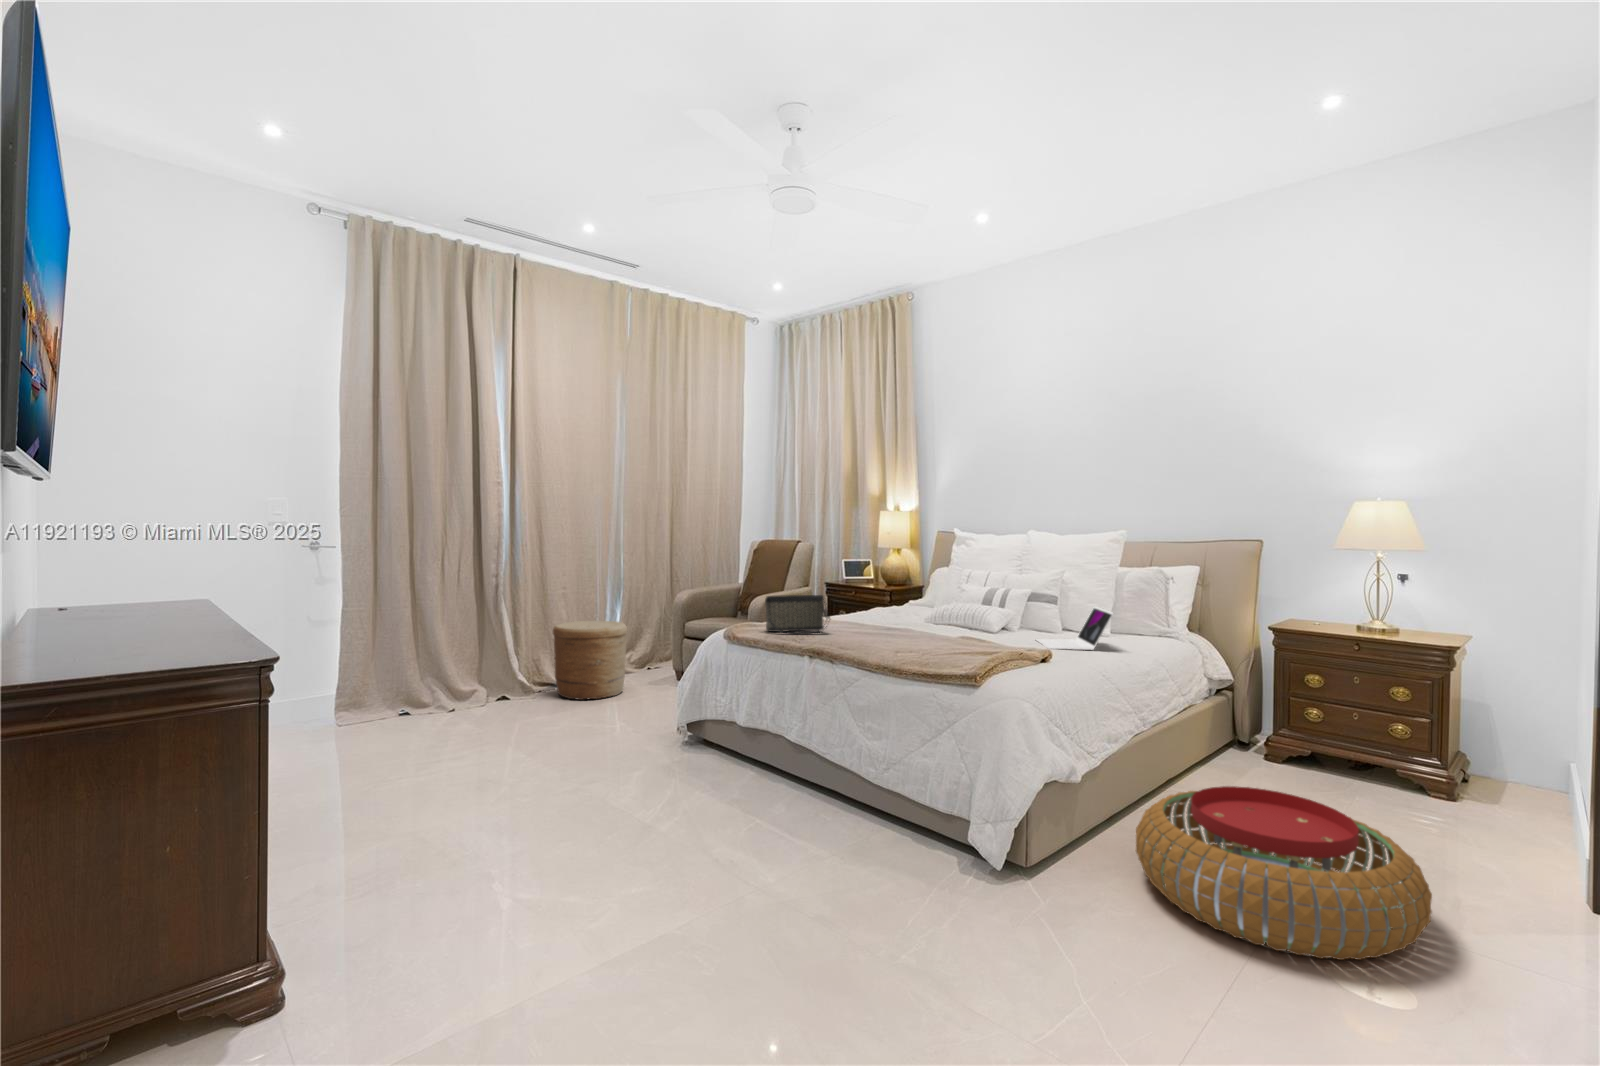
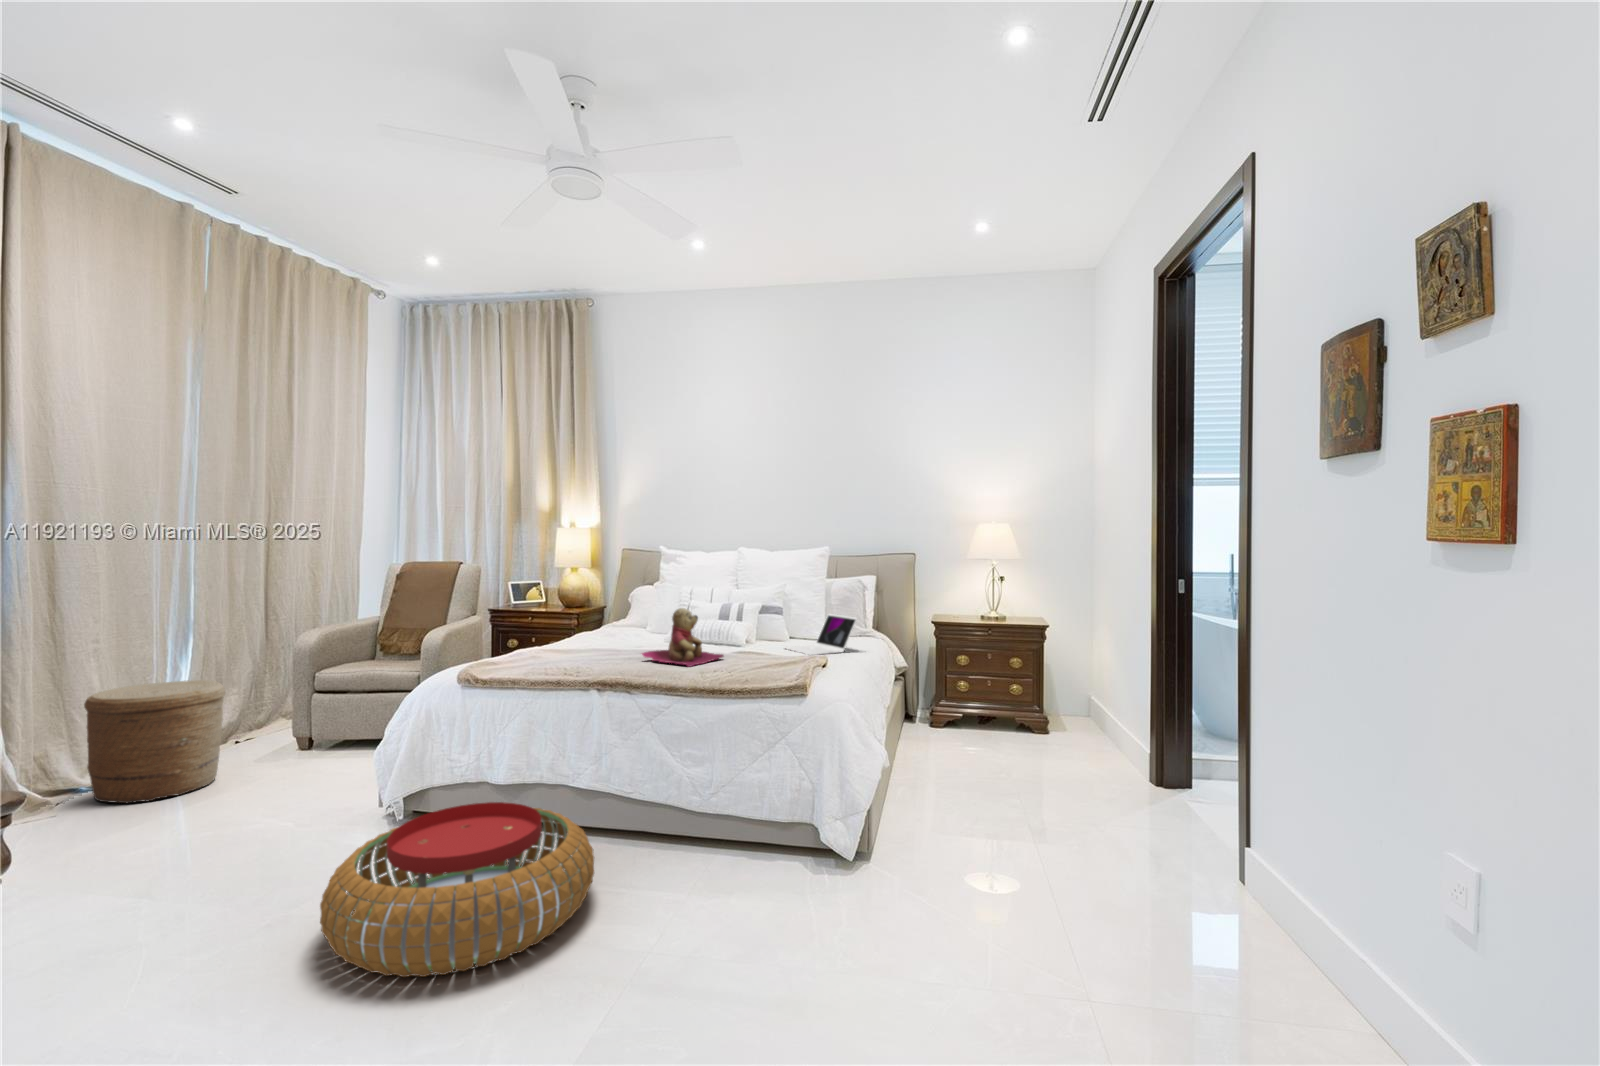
teddy bear: none [866,589,947,646] -> present [642,608,723,667]
handbag: present [765,595,830,634] -> none [523,620,599,667]
pouf: present [1136,786,1432,960] -> present [320,802,594,977]

